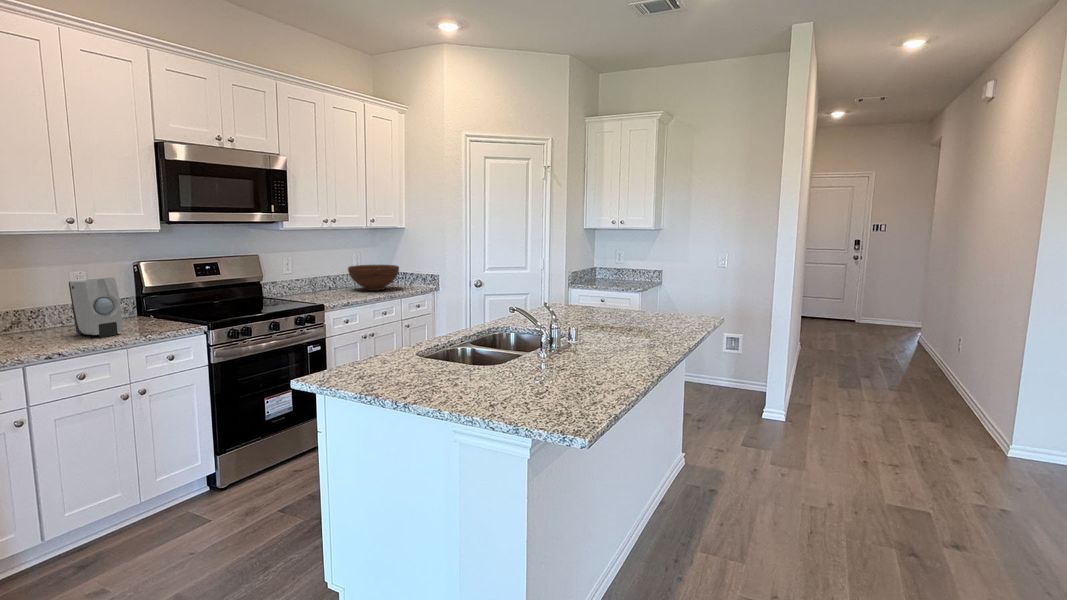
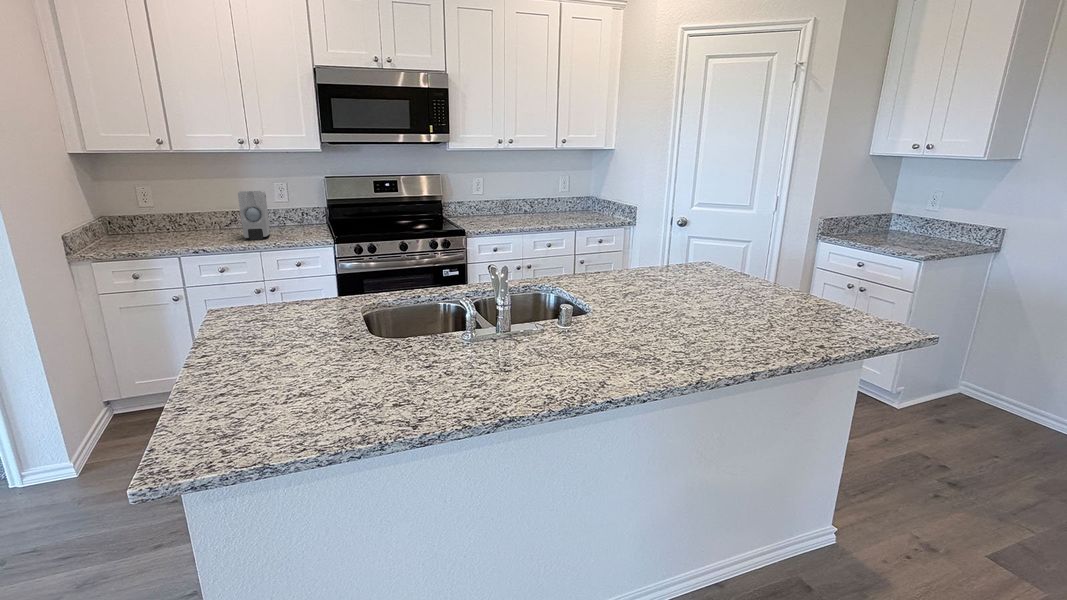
fruit bowl: present [348,265,399,291] -> none [532,190,587,219]

